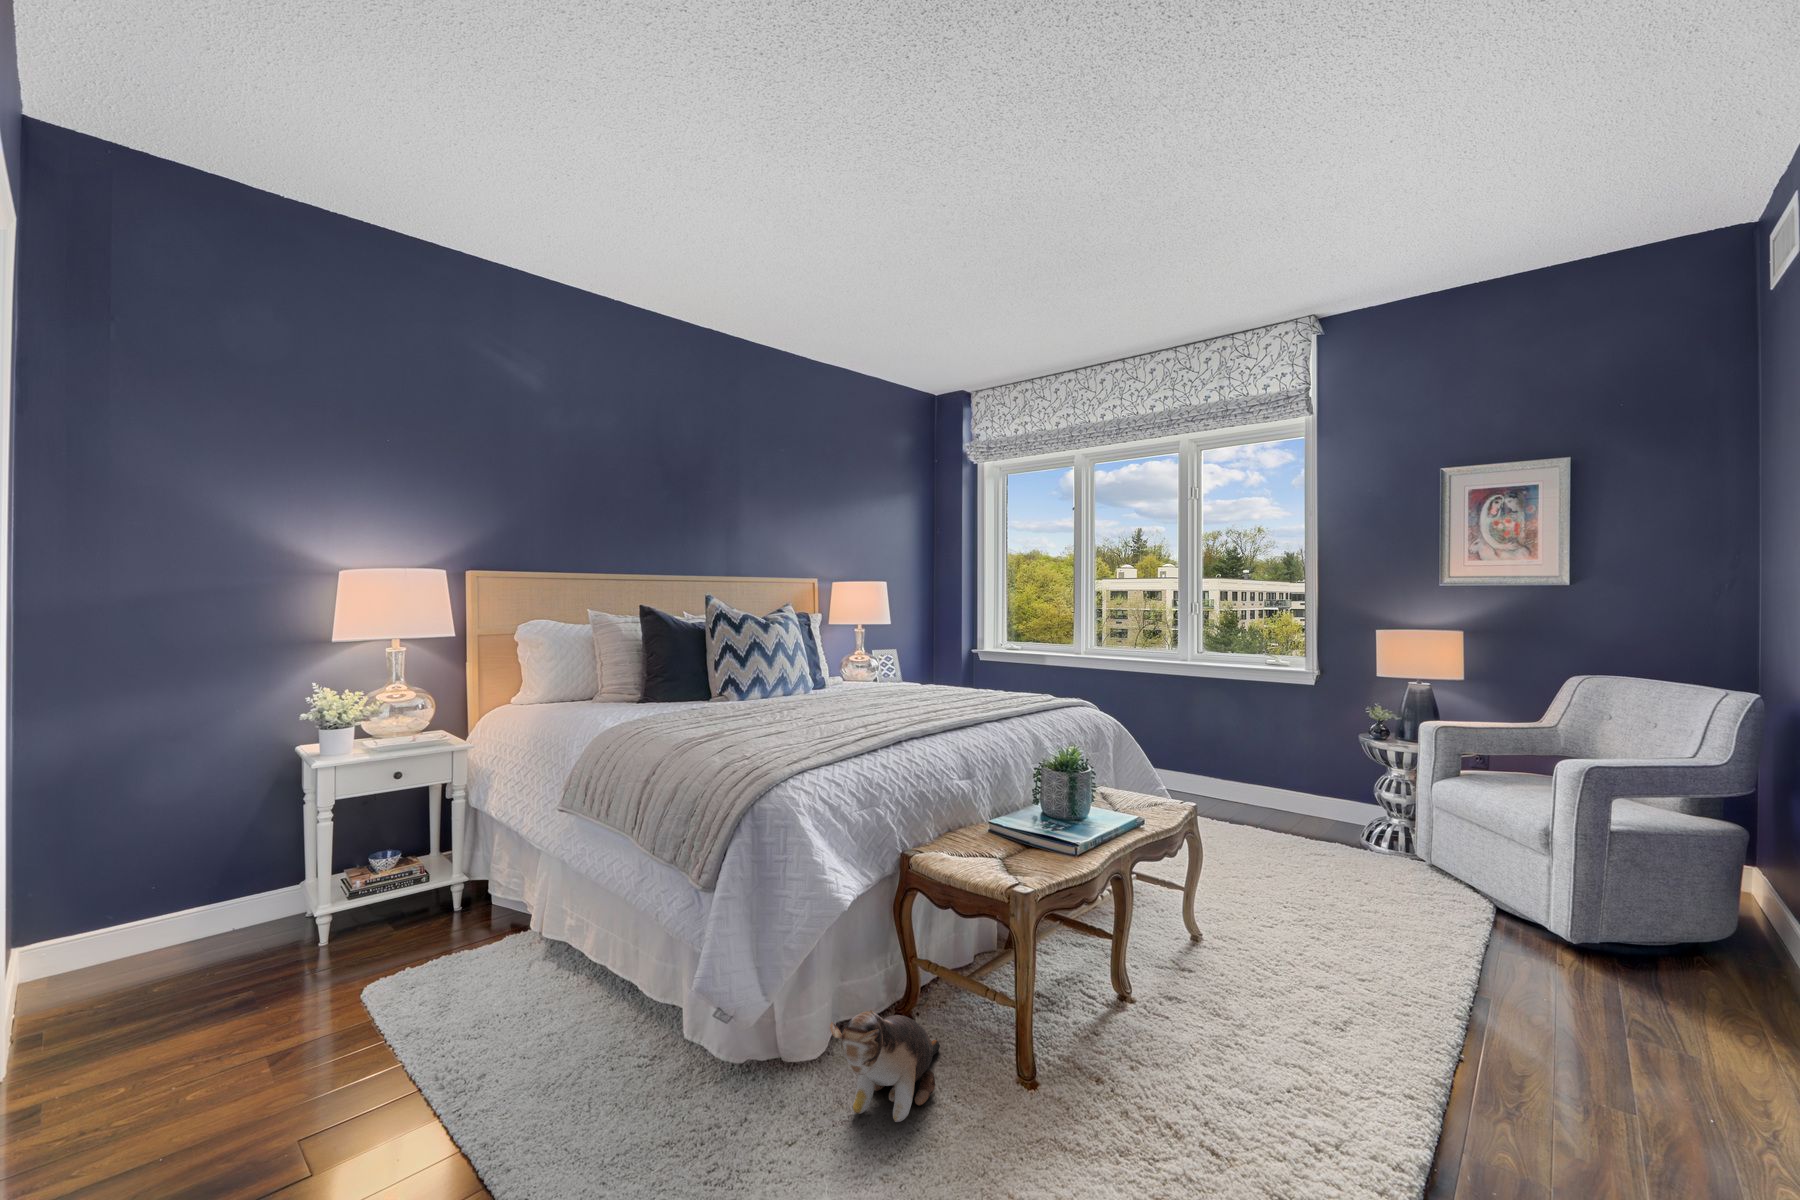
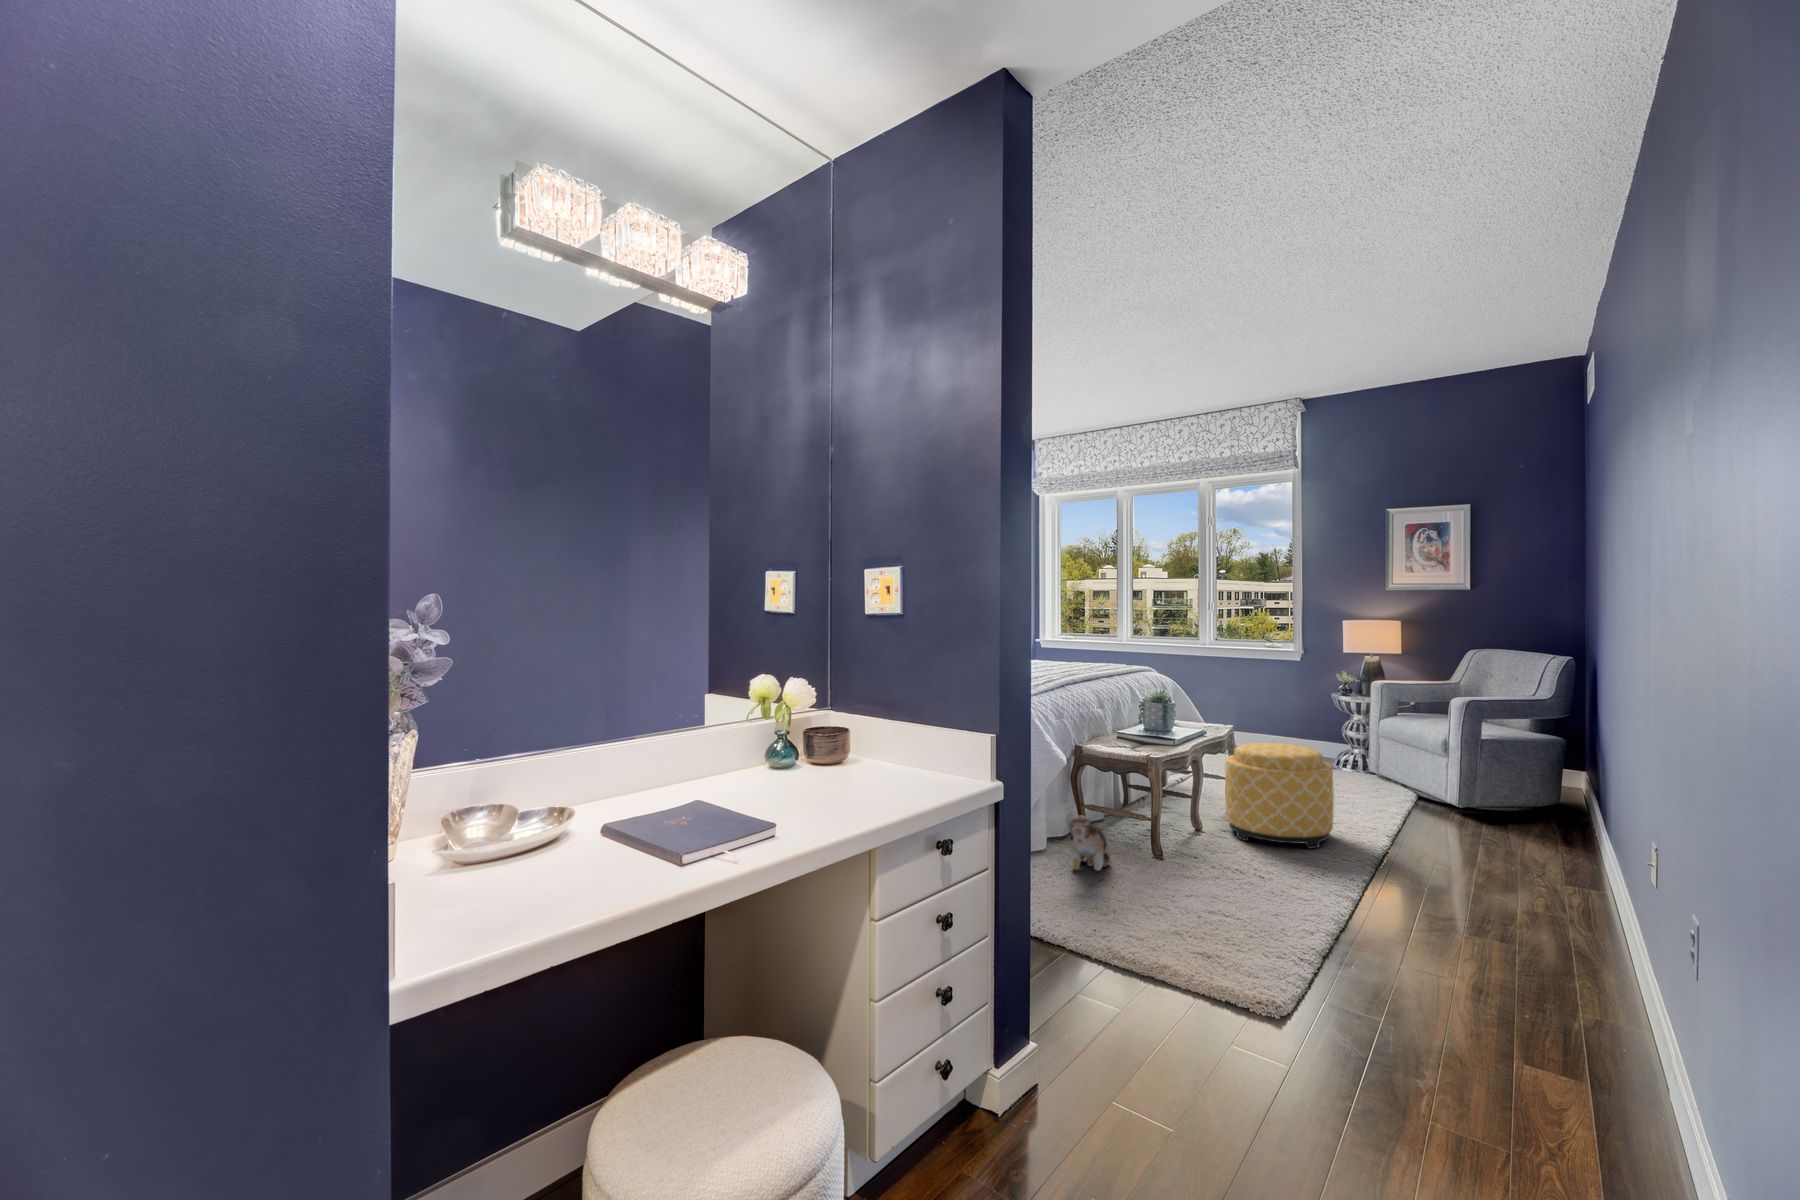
ottoman: none [1175,840,1363,1055] -> present [1225,743,1334,849]

